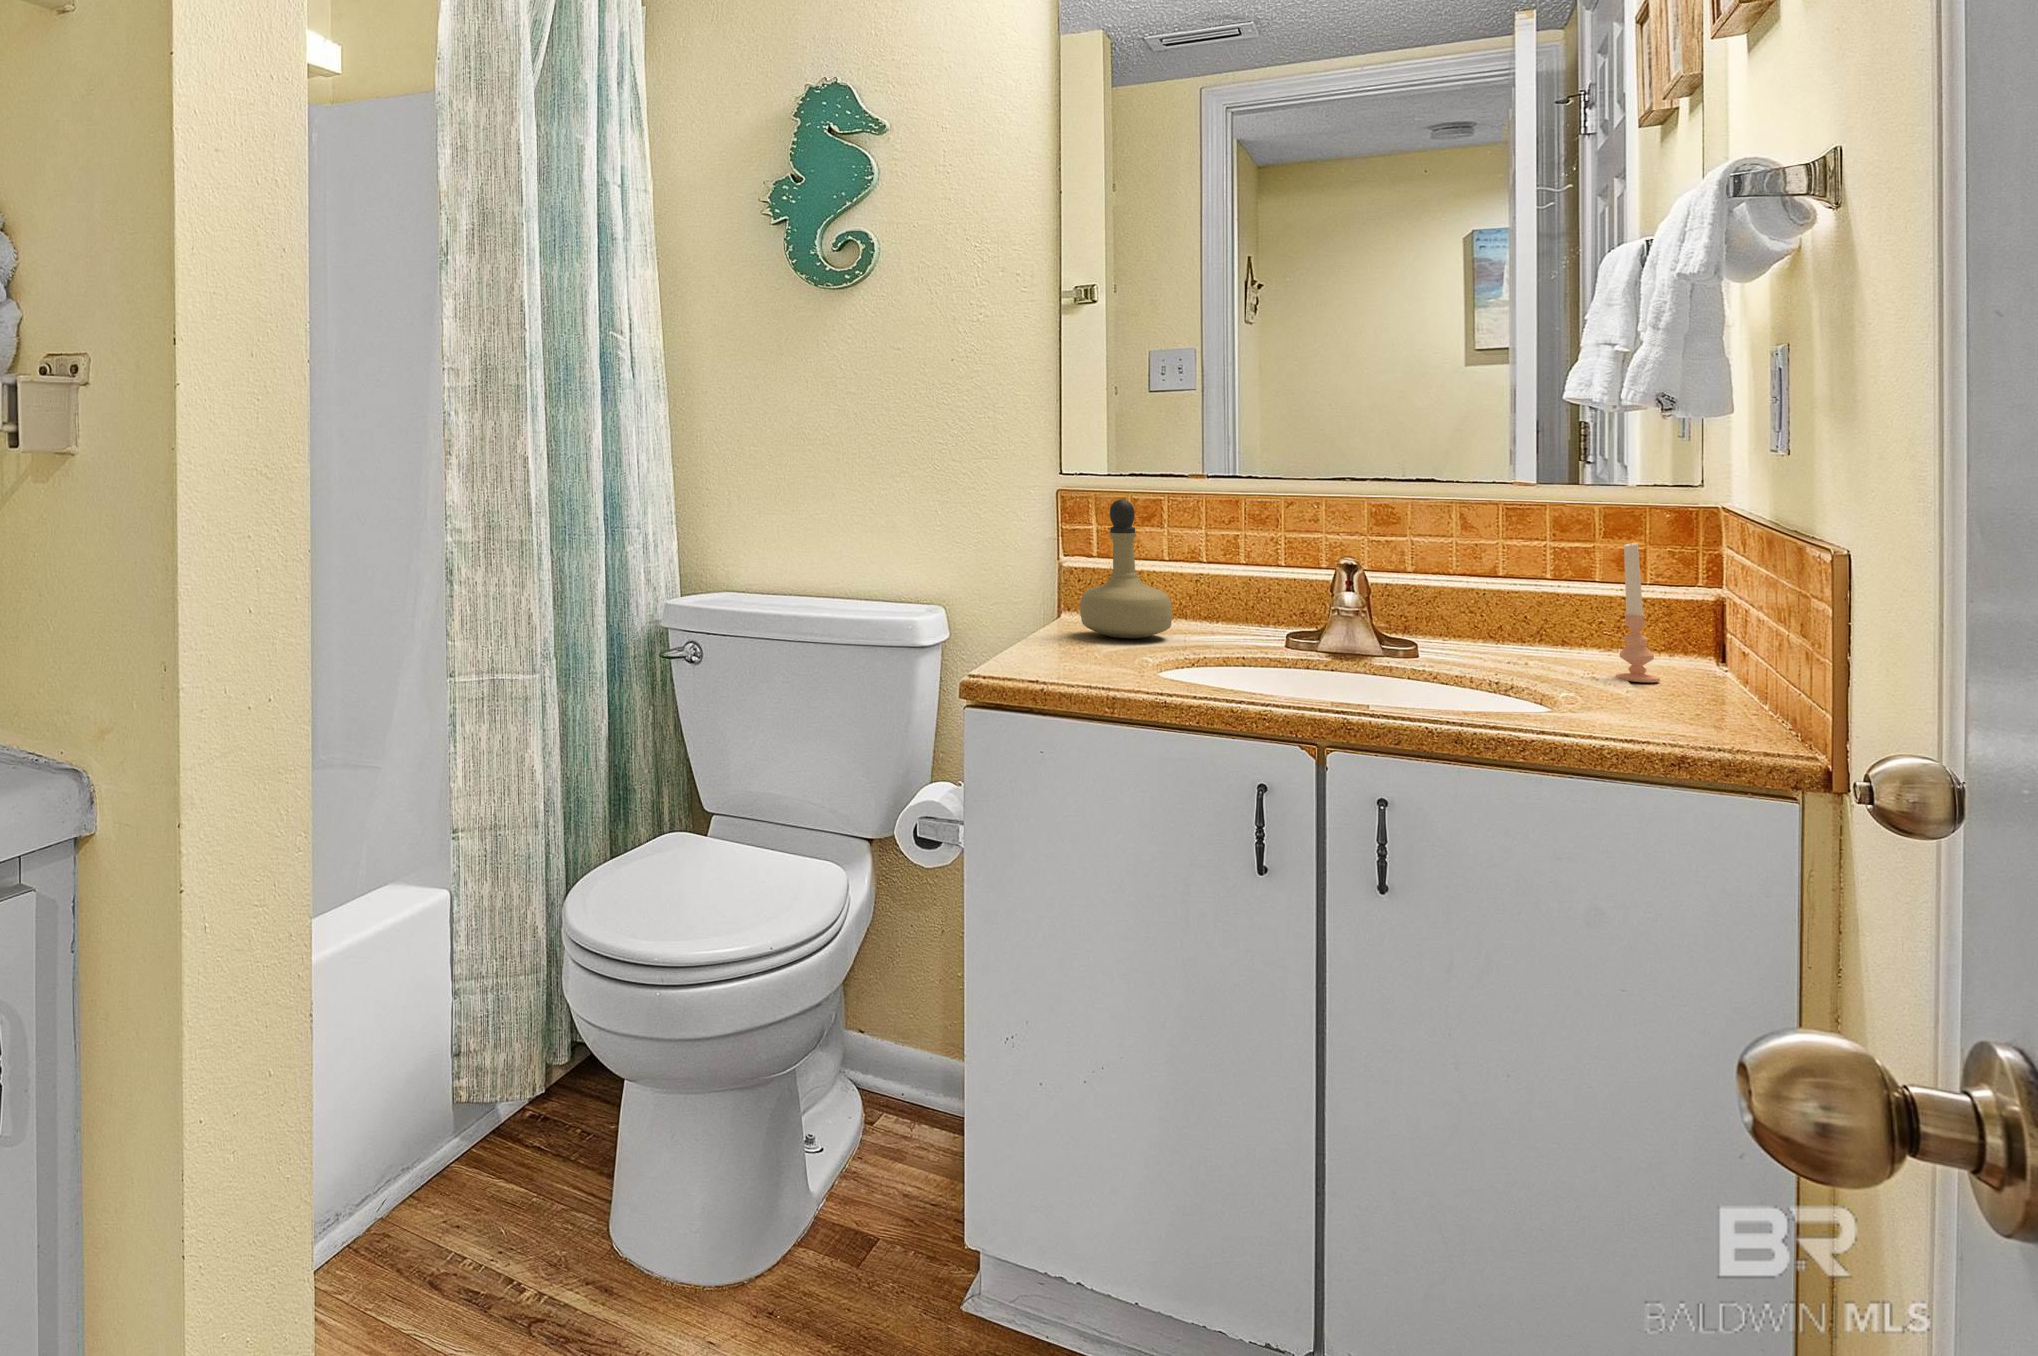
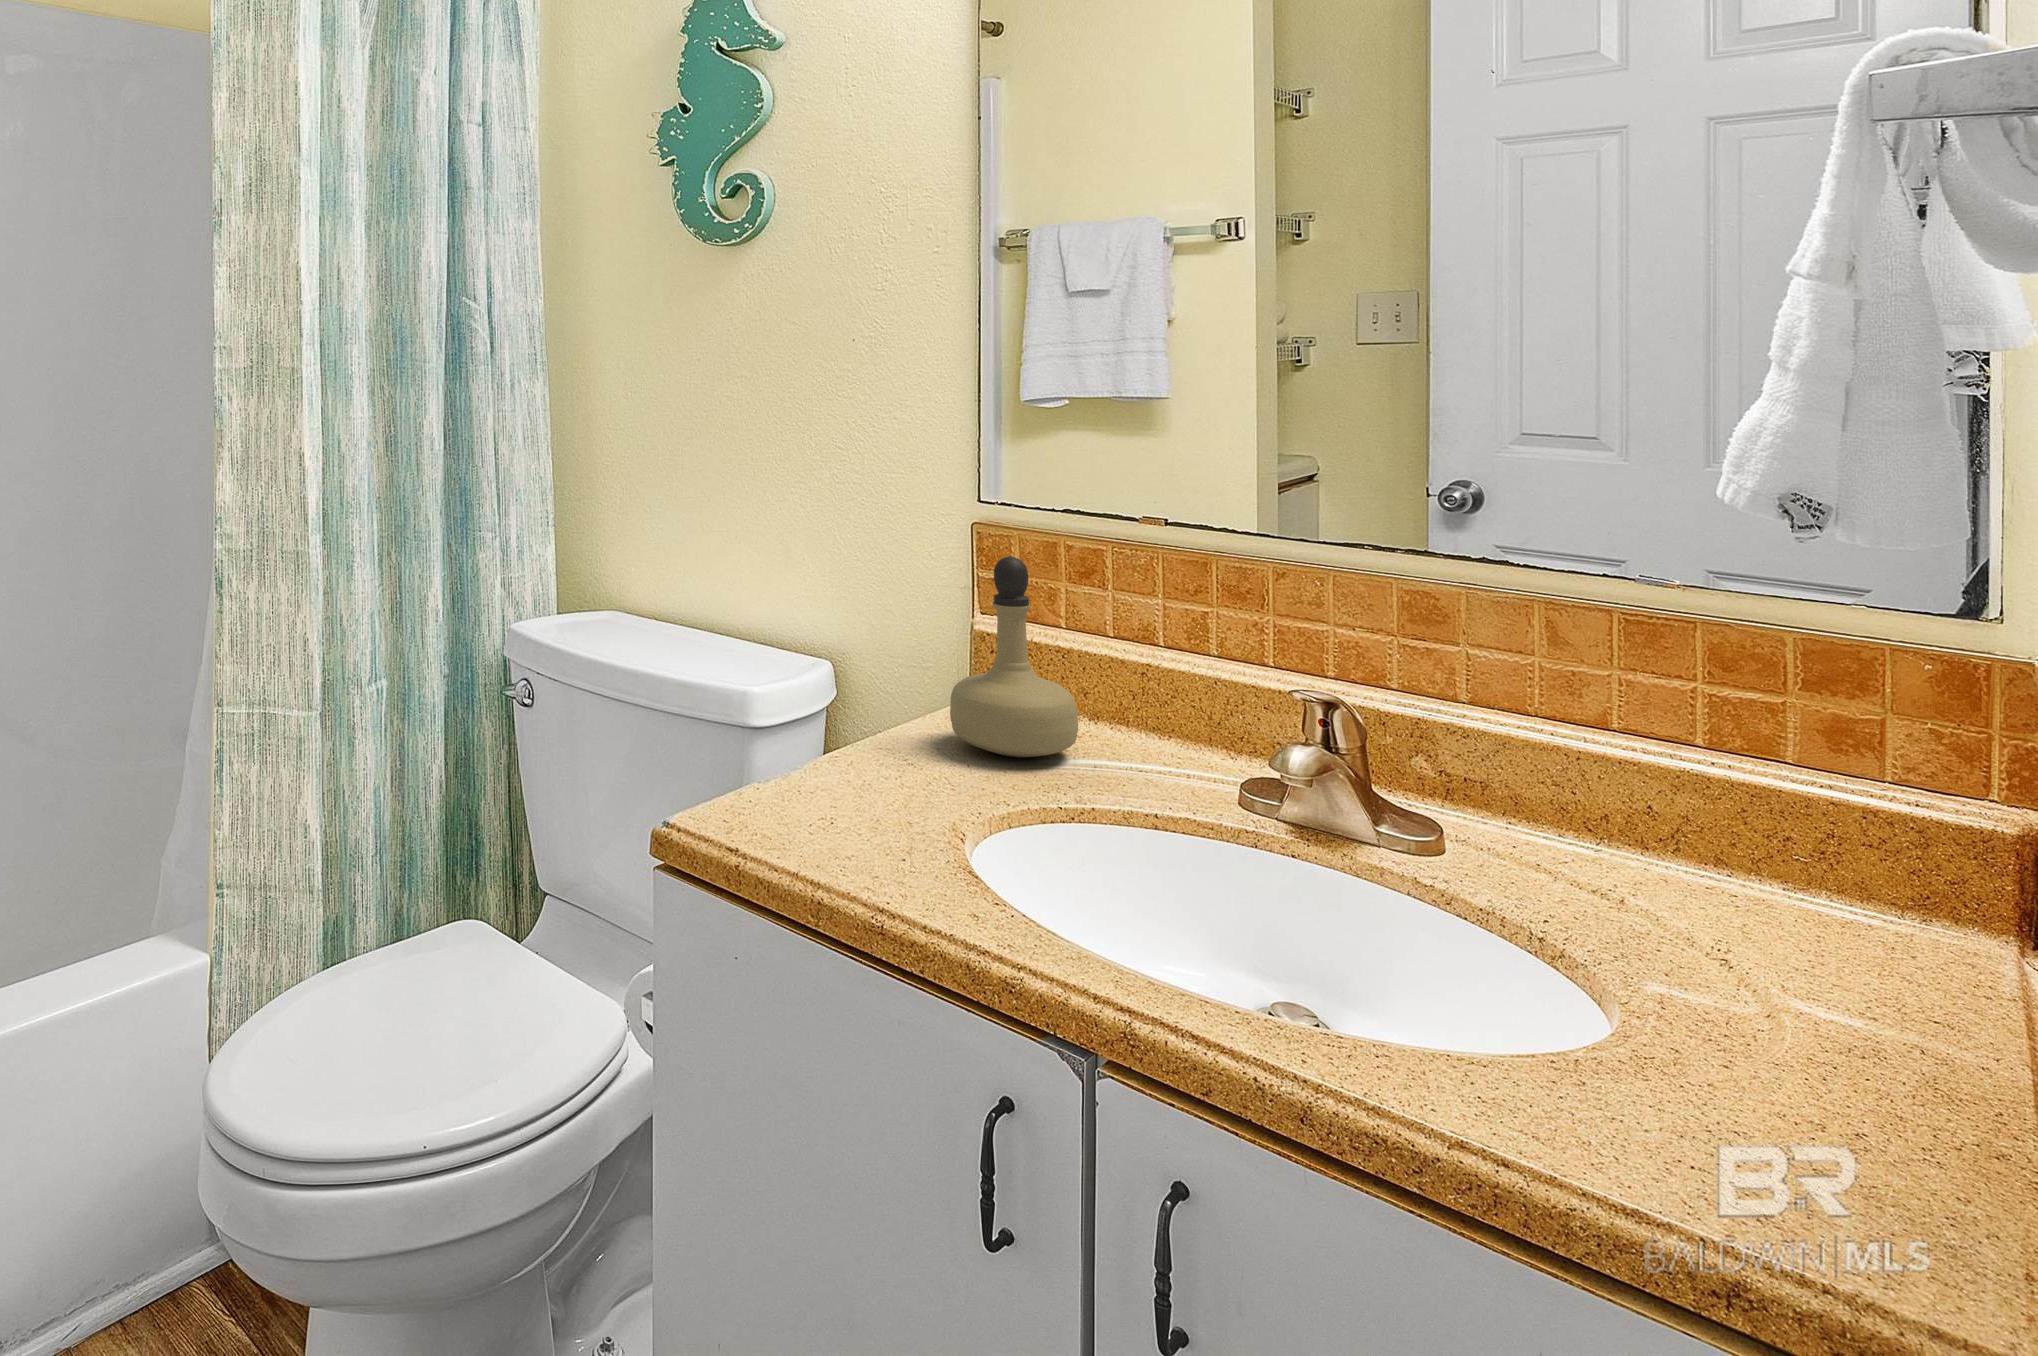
candle: present [1616,542,1660,682] -> none [1762,728,1850,990]

